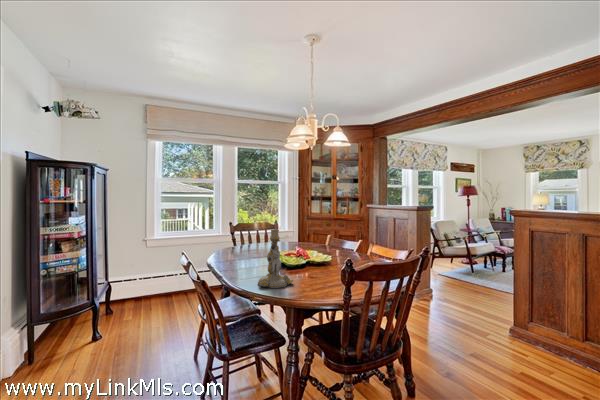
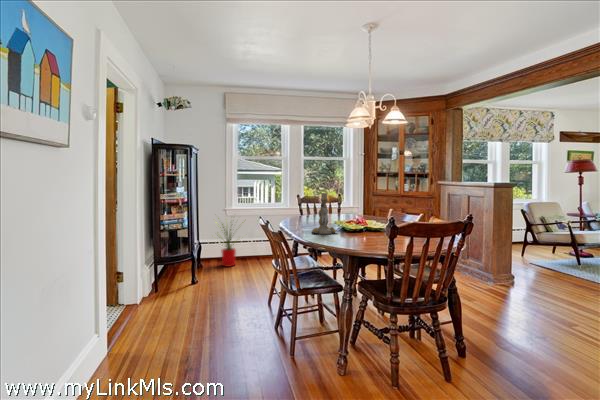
house plant: none [121,243,172,308] -> present [218,218,236,266]

